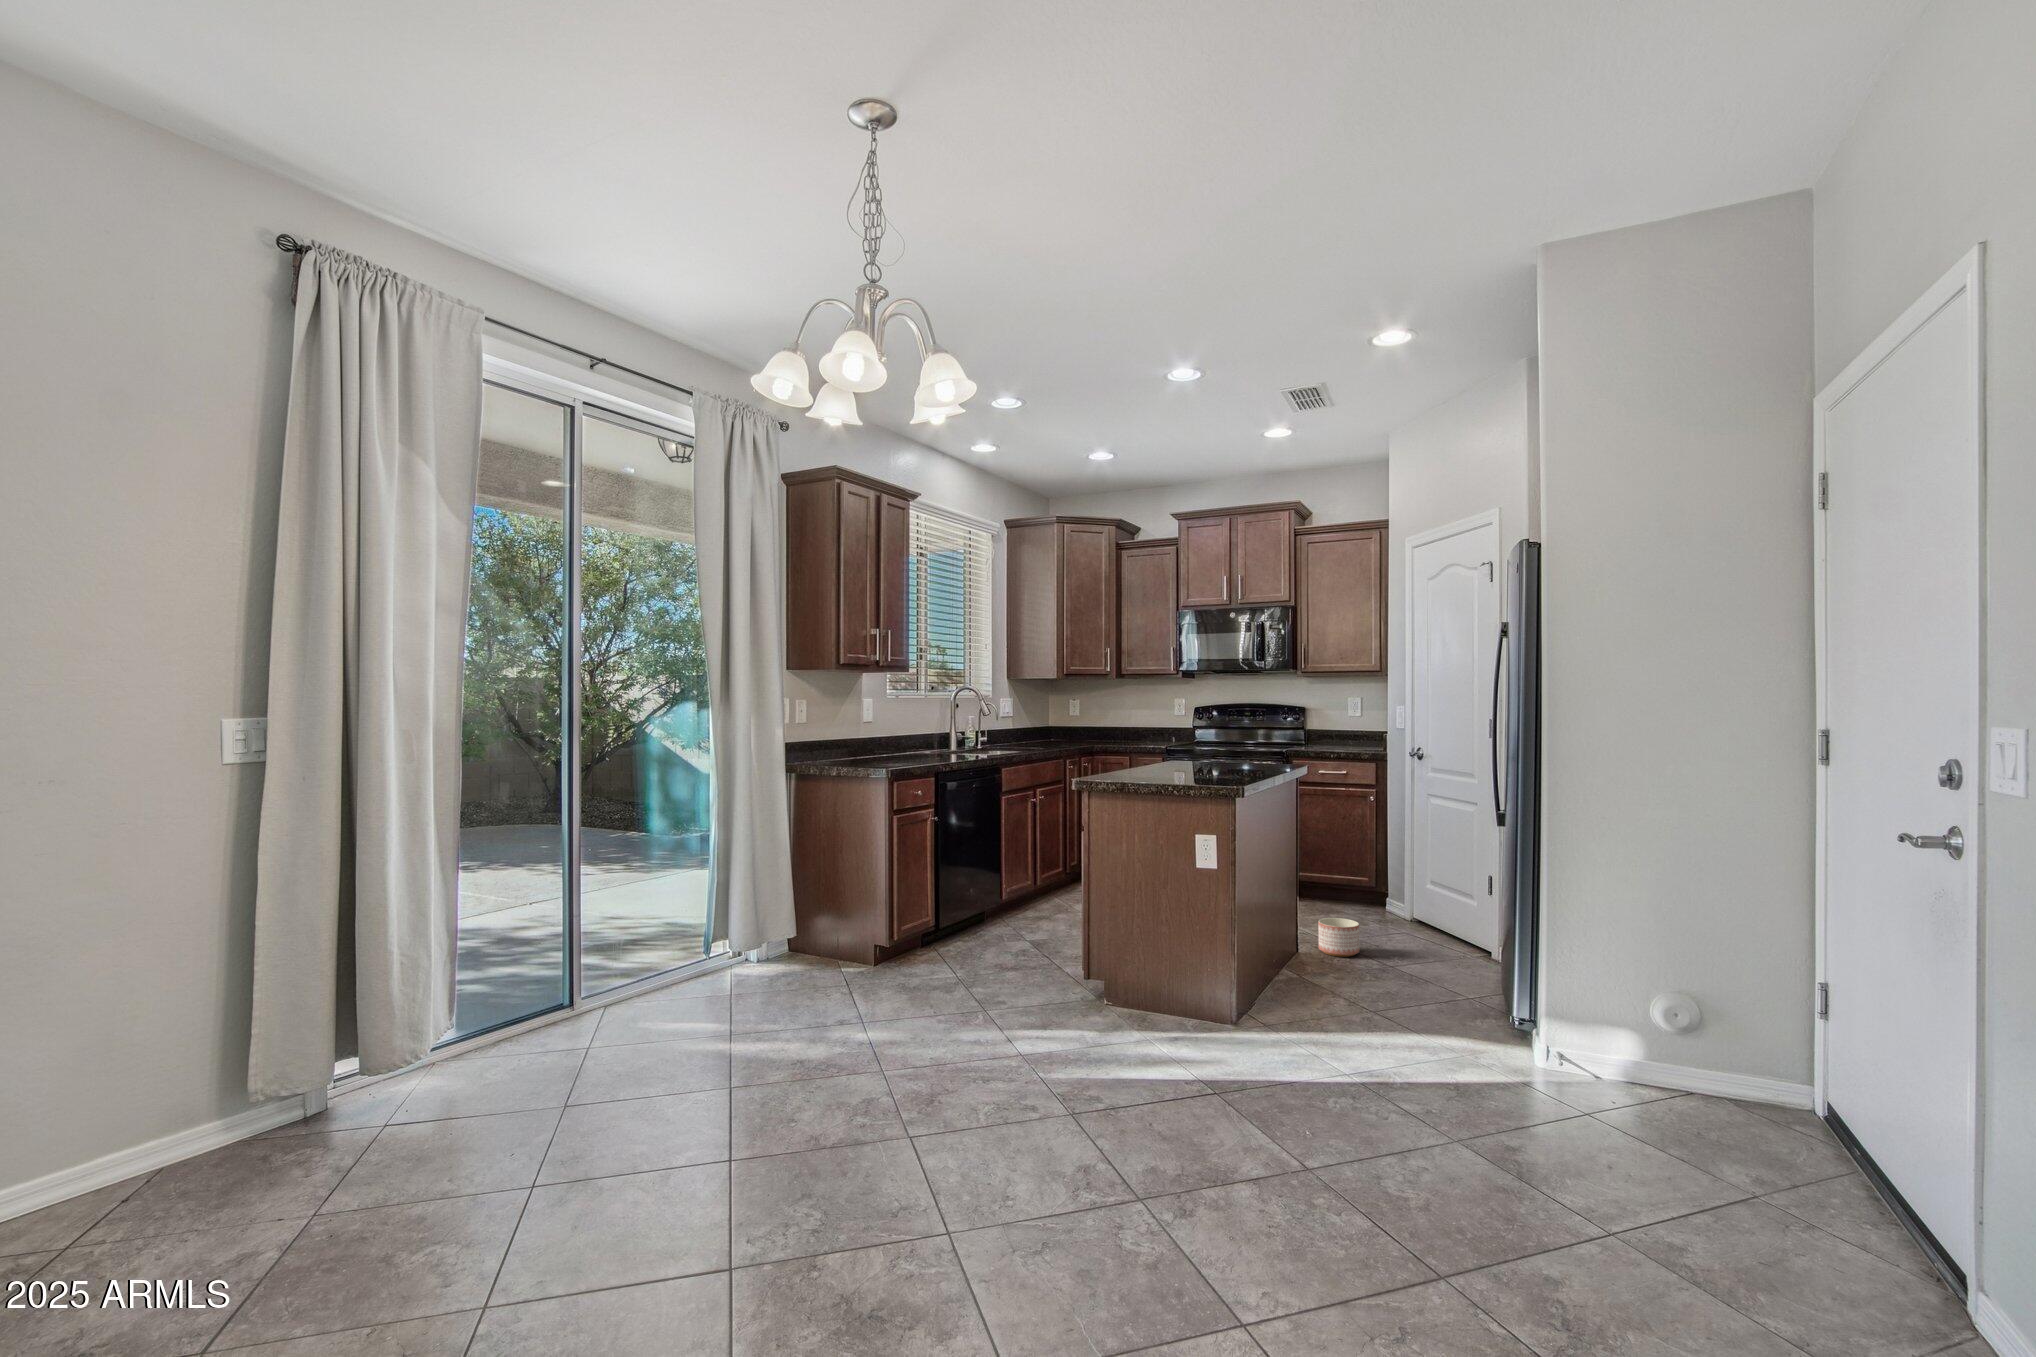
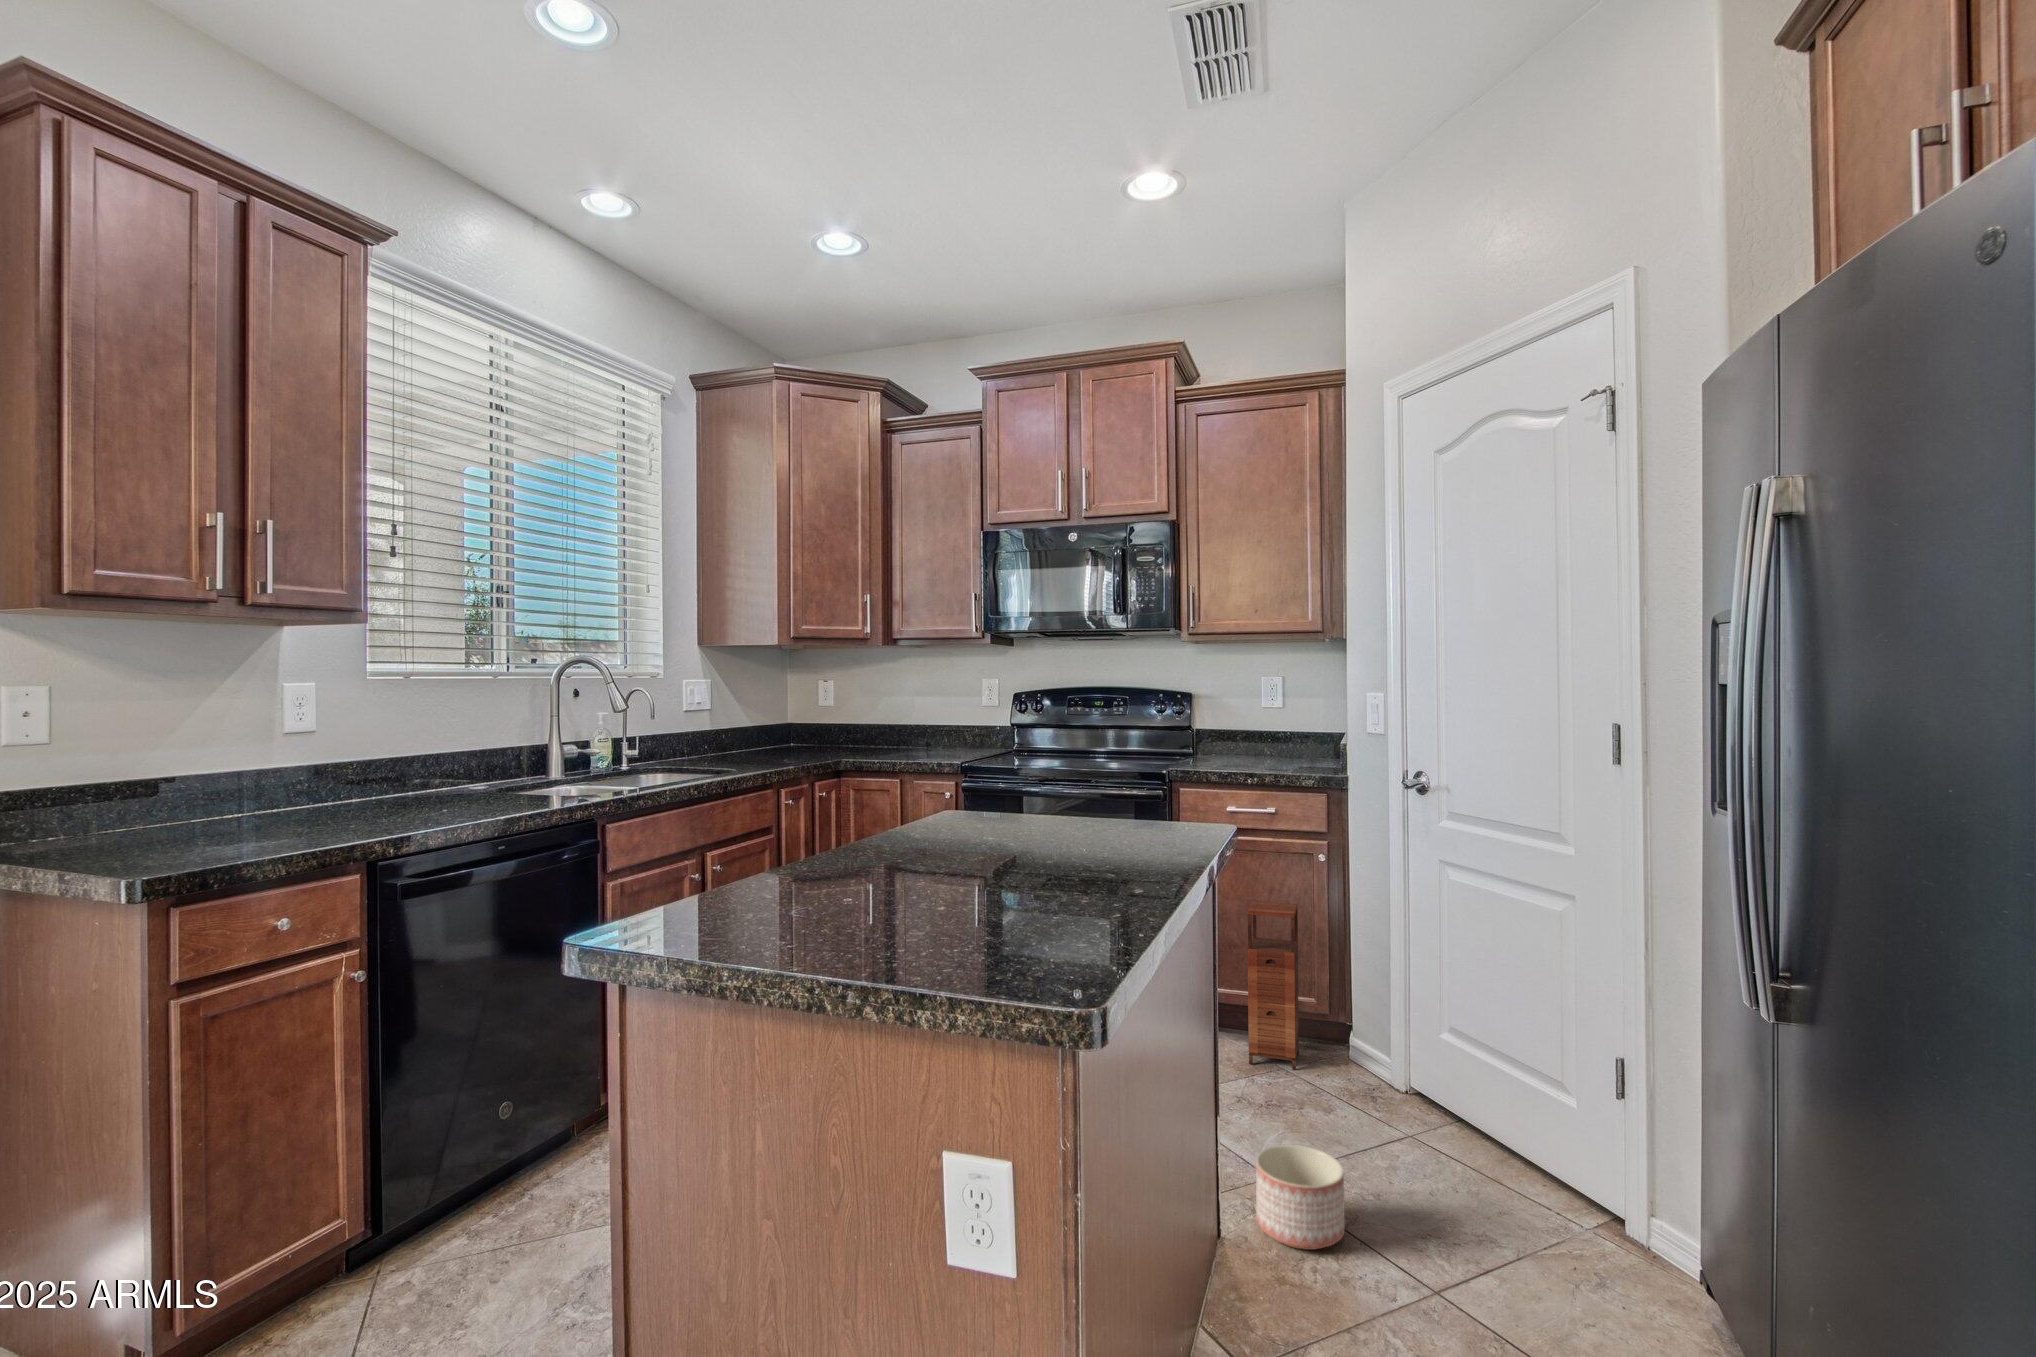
storage cabinet: none [1329,823,1360,913] -> present [1248,901,1299,1070]

